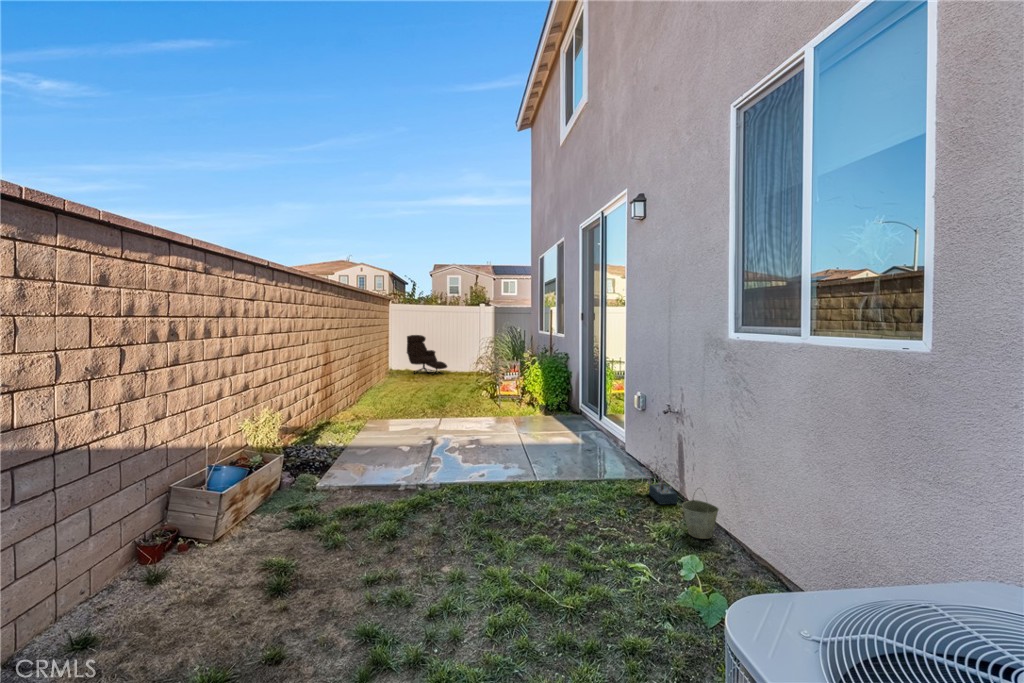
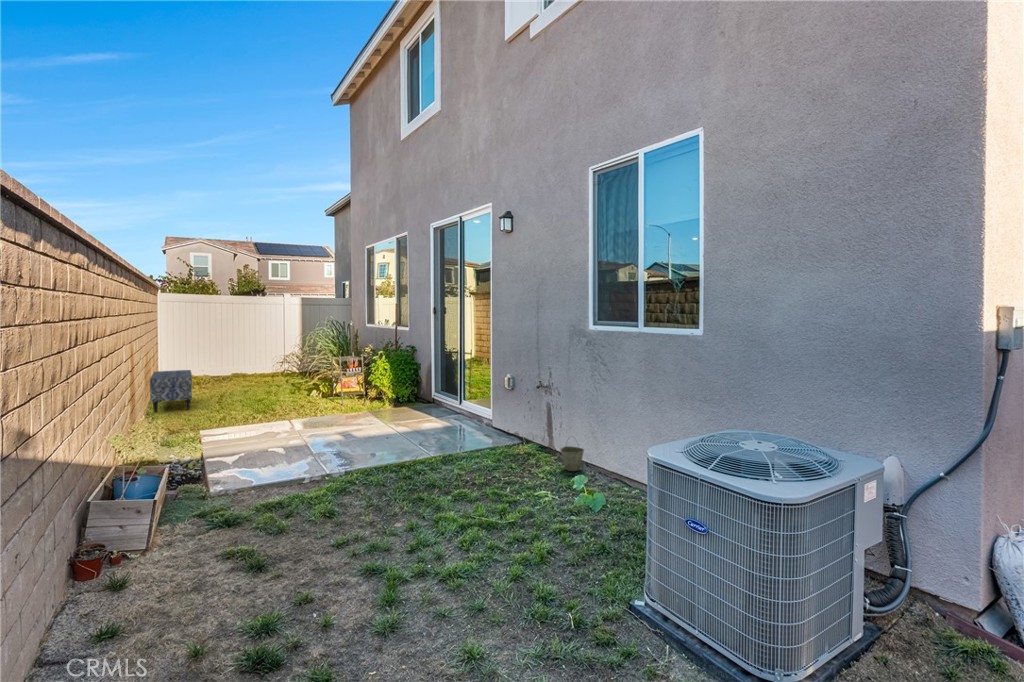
lounge chair: present [407,335,447,374] -> none [188,329,246,377]
bench: none [349,369,388,404] -> present [150,370,192,413]
decorative plant: present [642,456,682,505] -> none [520,422,553,457]

